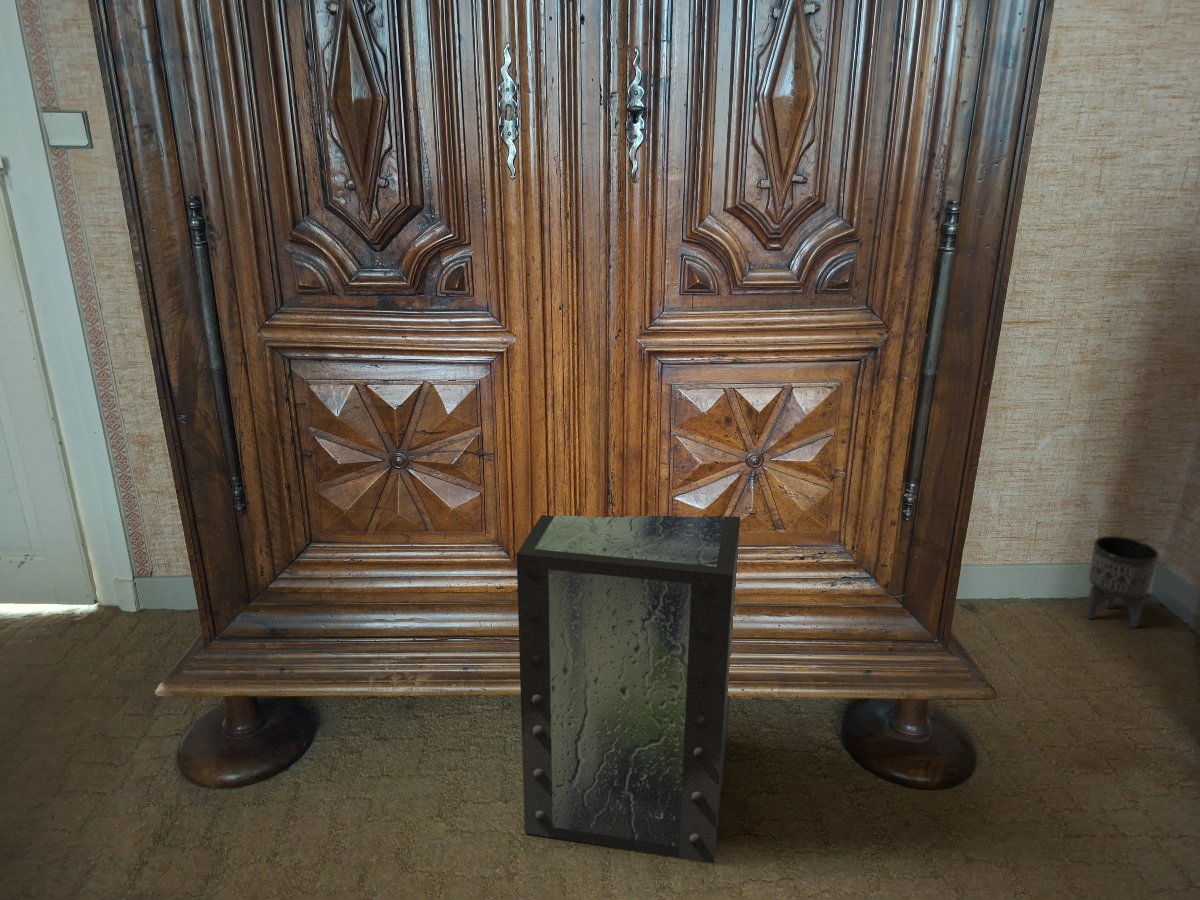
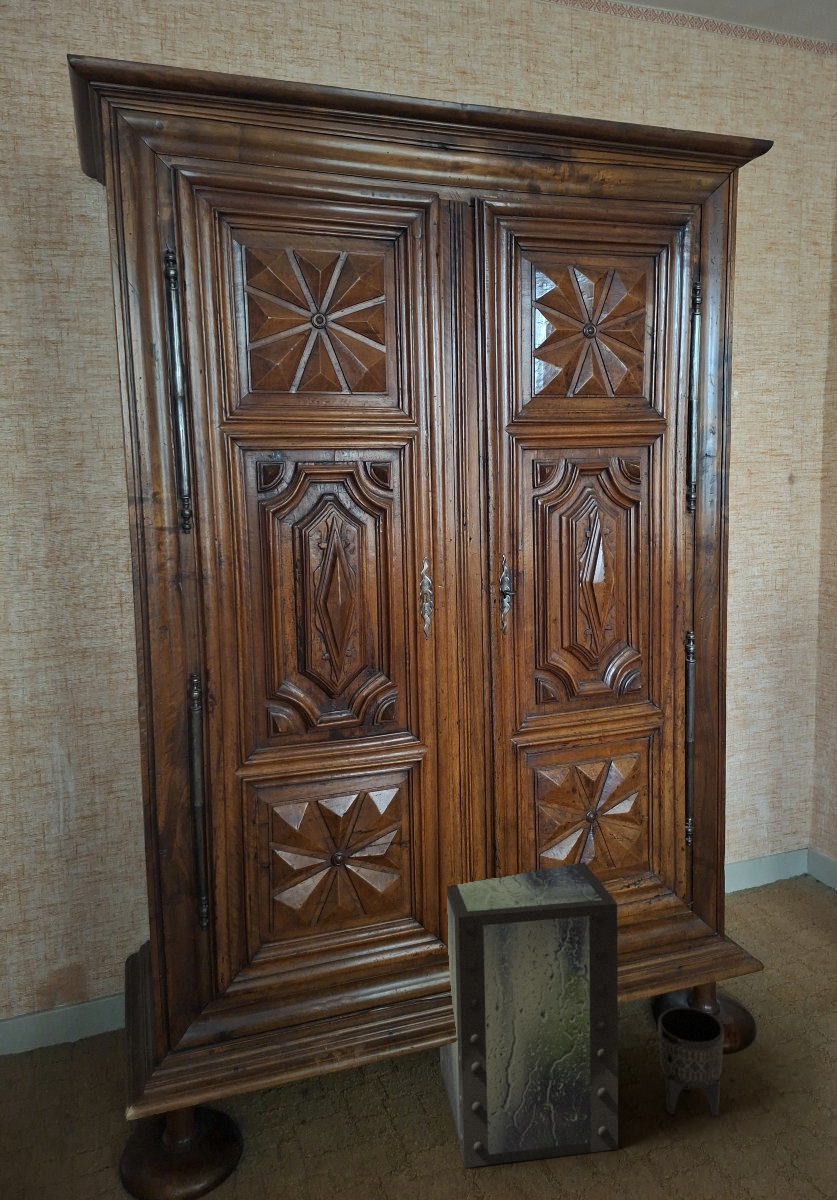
planter: present [1086,536,1159,628] -> present [658,1007,724,1116]

